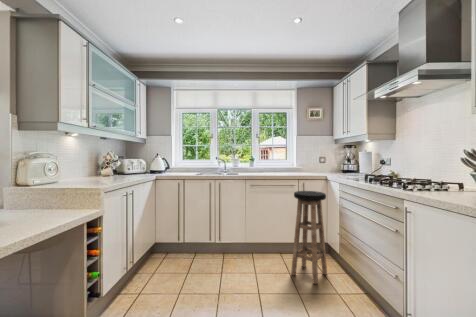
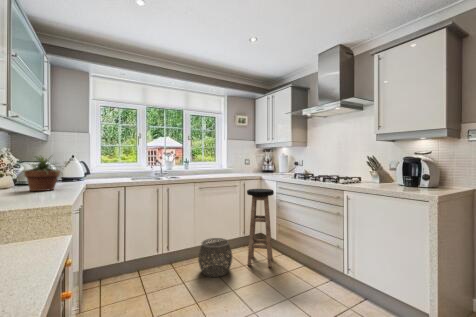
potted plant: none [93,154,131,181] -> present [23,156,61,191]
woven basket: none [237,237,272,278] -> present [198,238,232,277]

